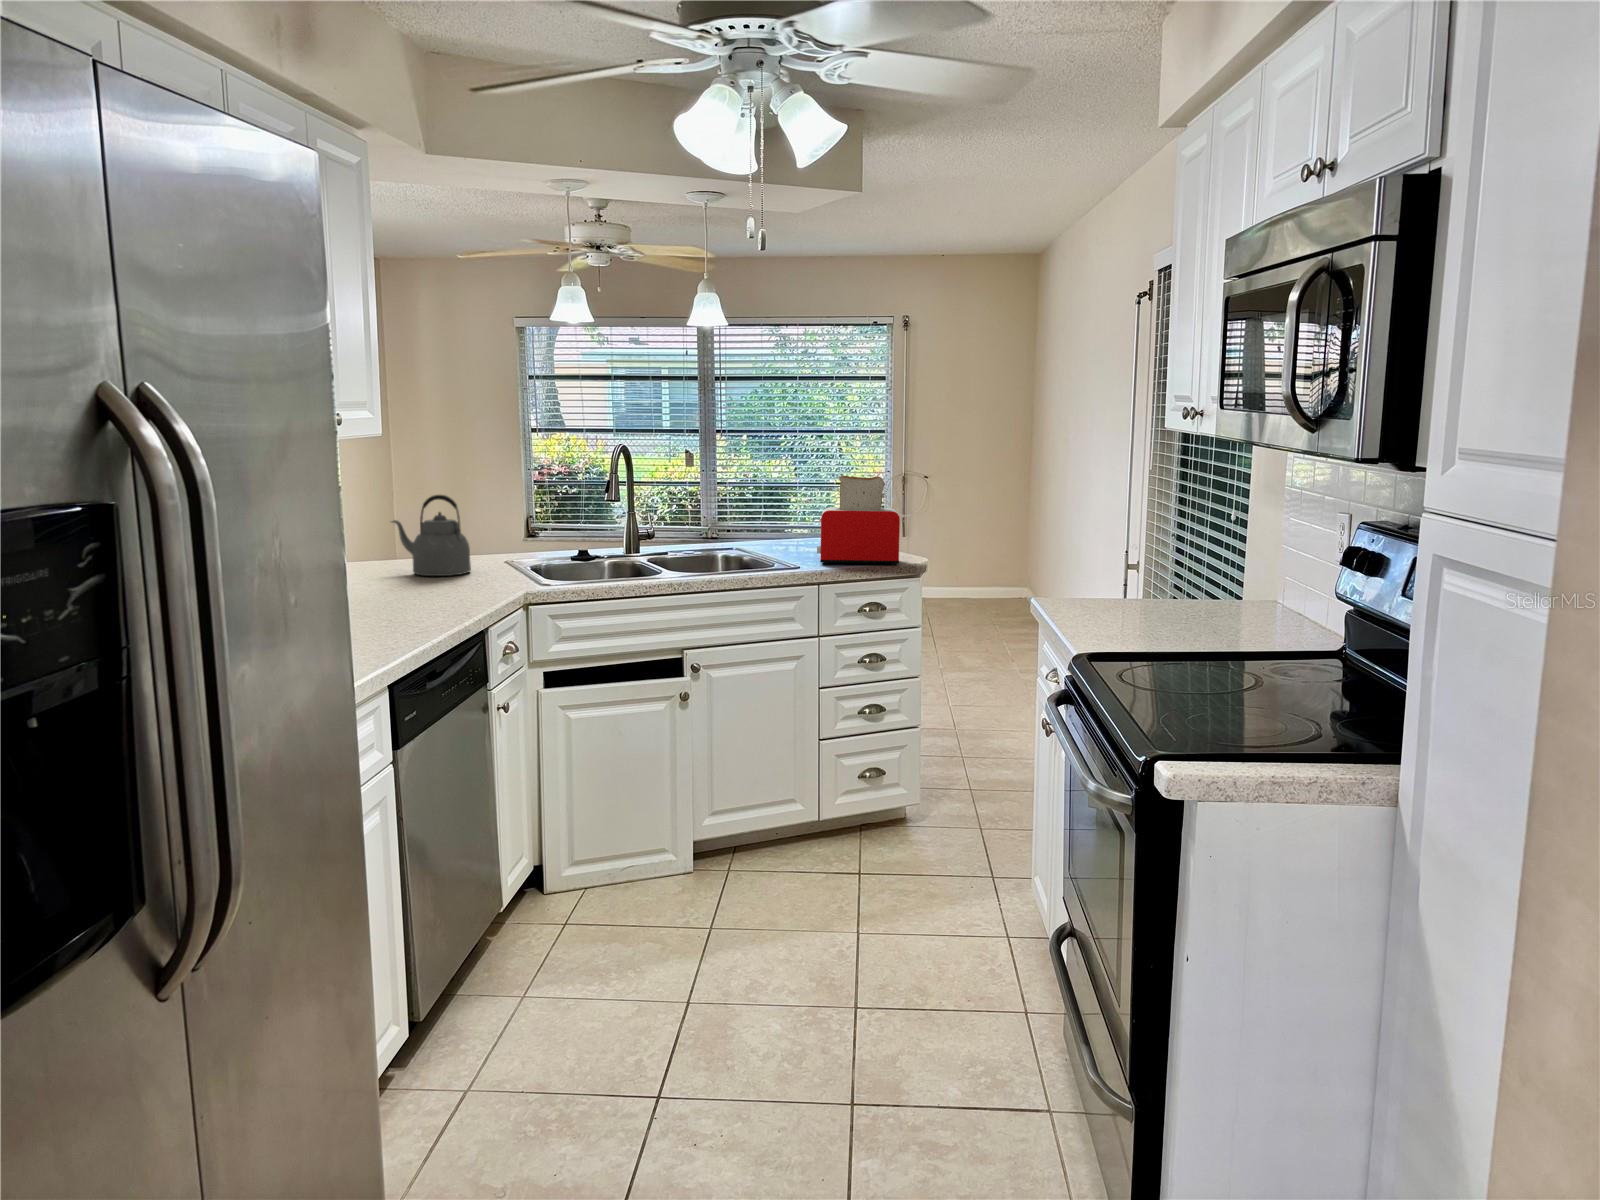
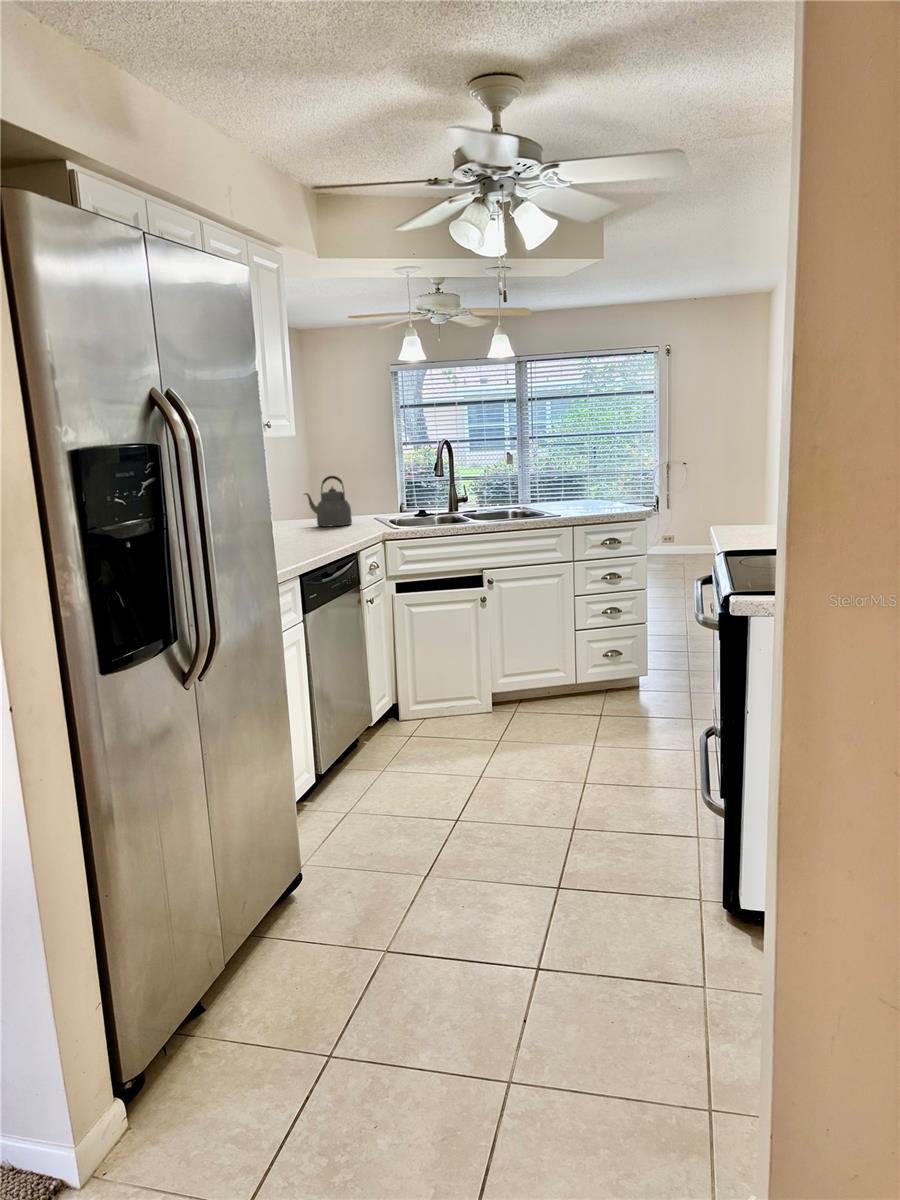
toaster: present [815,476,900,565] -> none [573,453,631,513]

